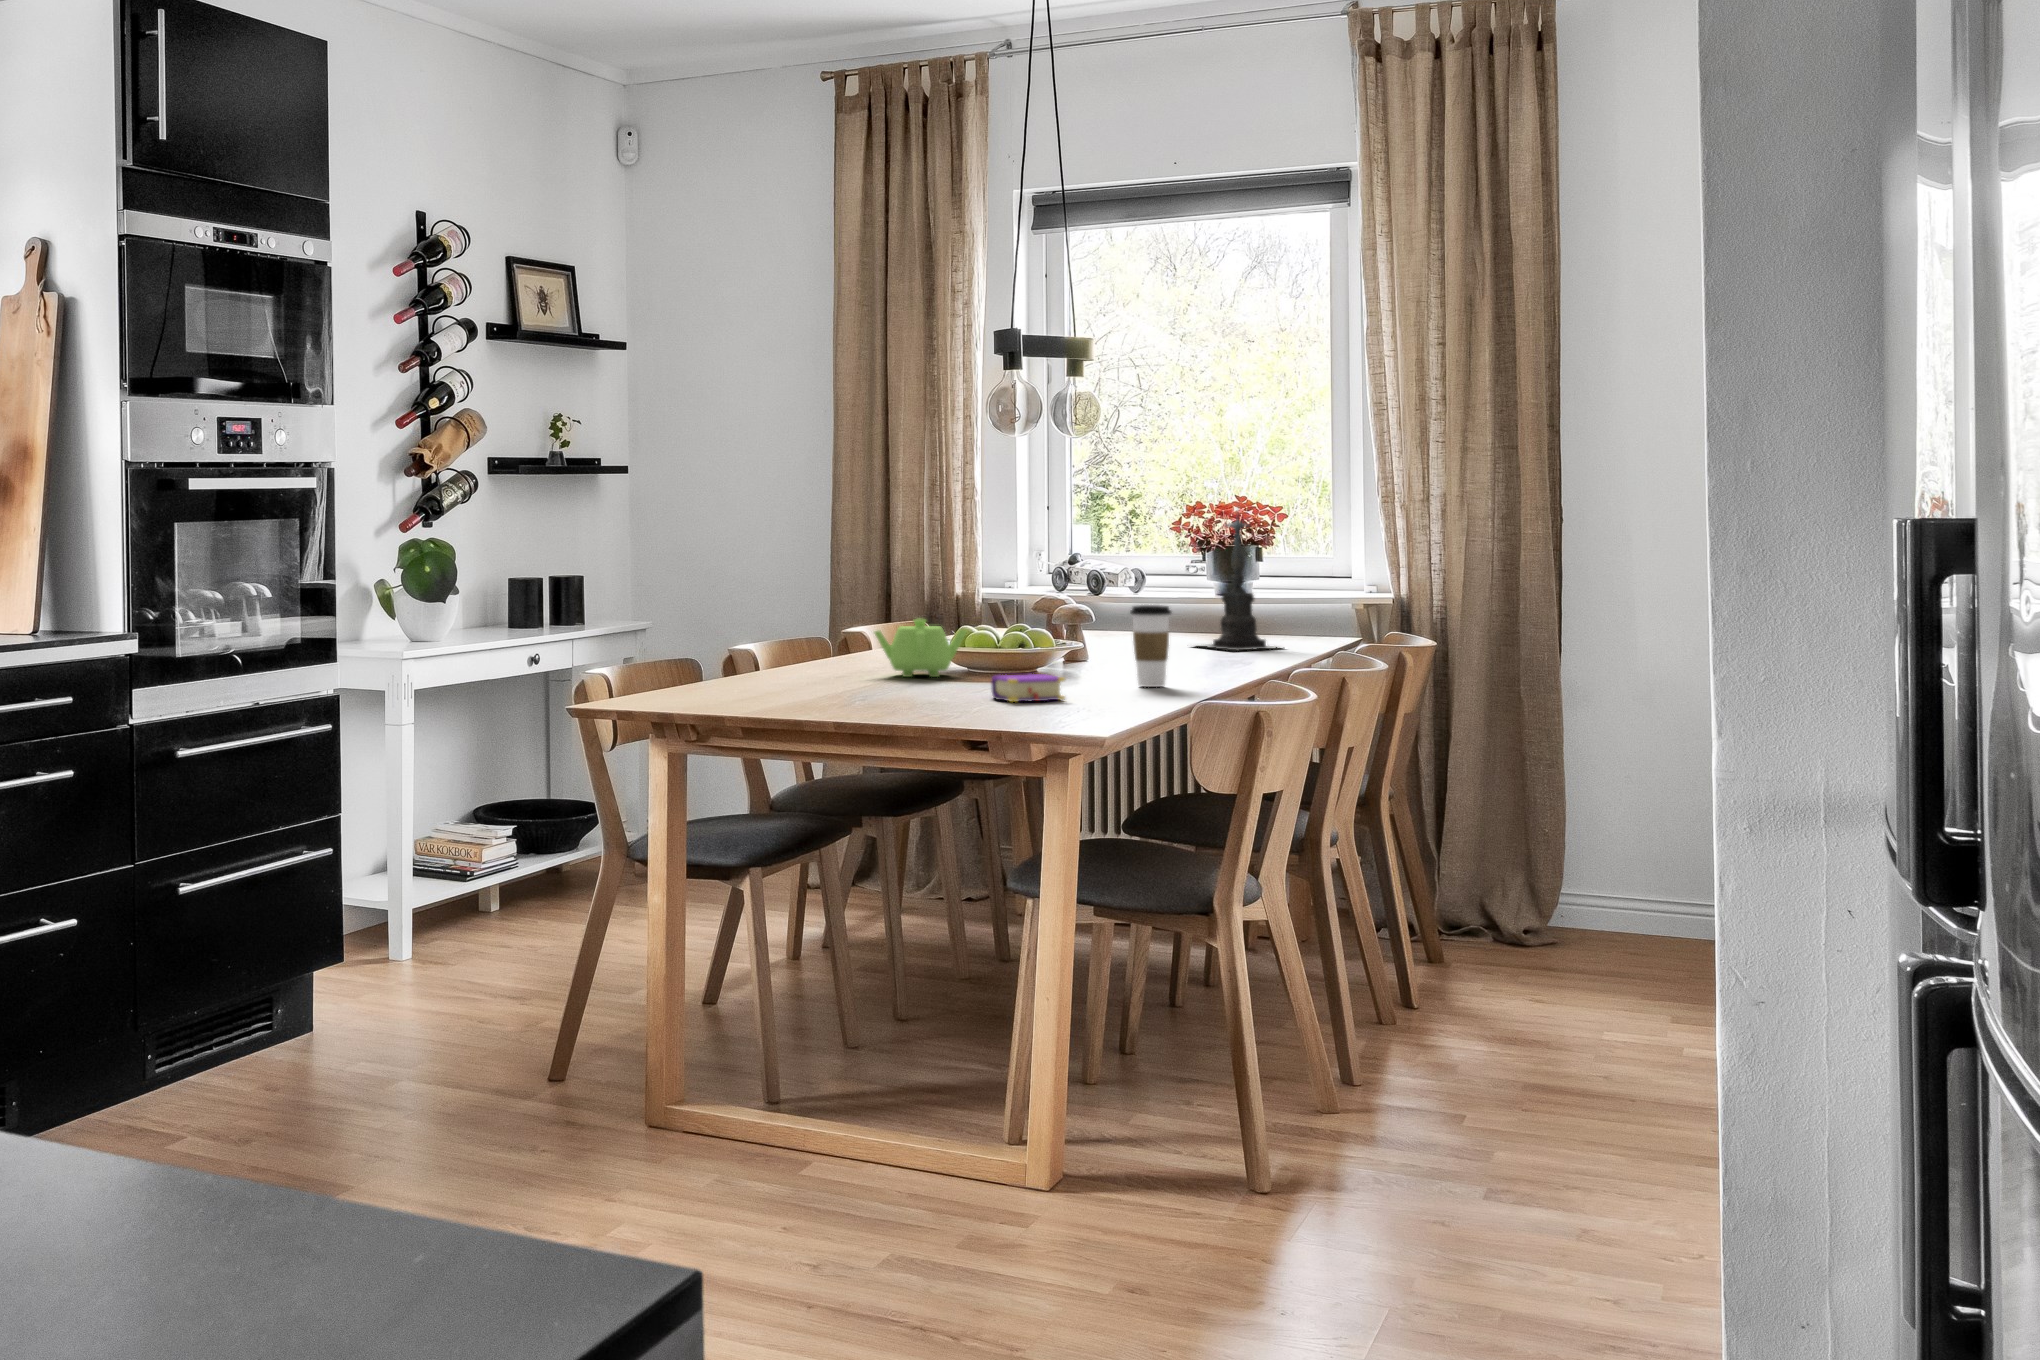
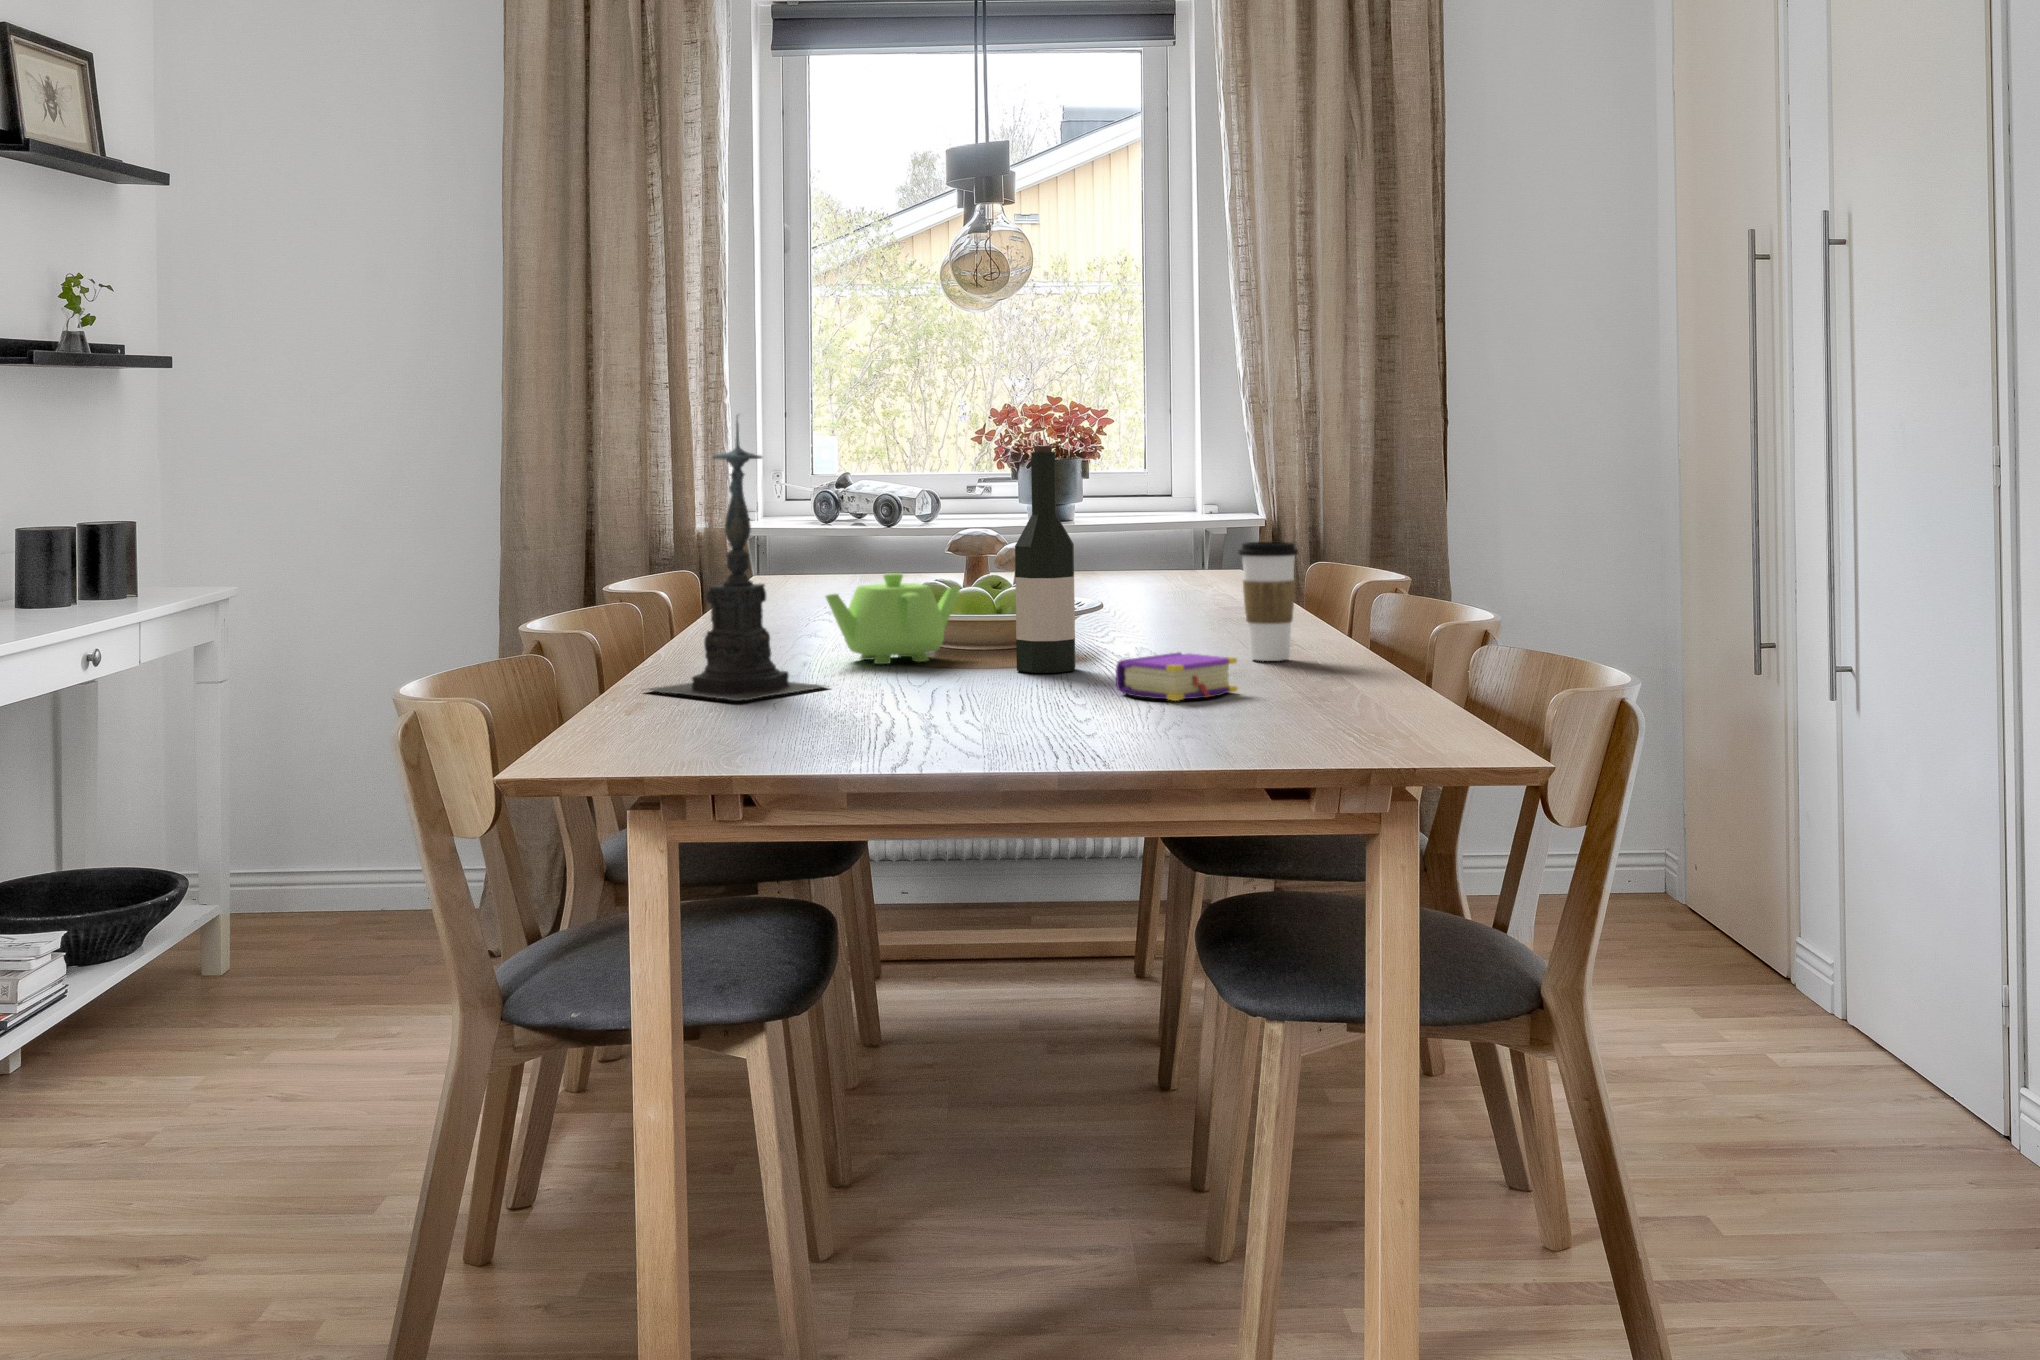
candle holder: present [1202,515,1284,651] -> present [649,416,825,701]
wine bottle: none [972,537,1014,686] -> present [1015,446,1075,673]

